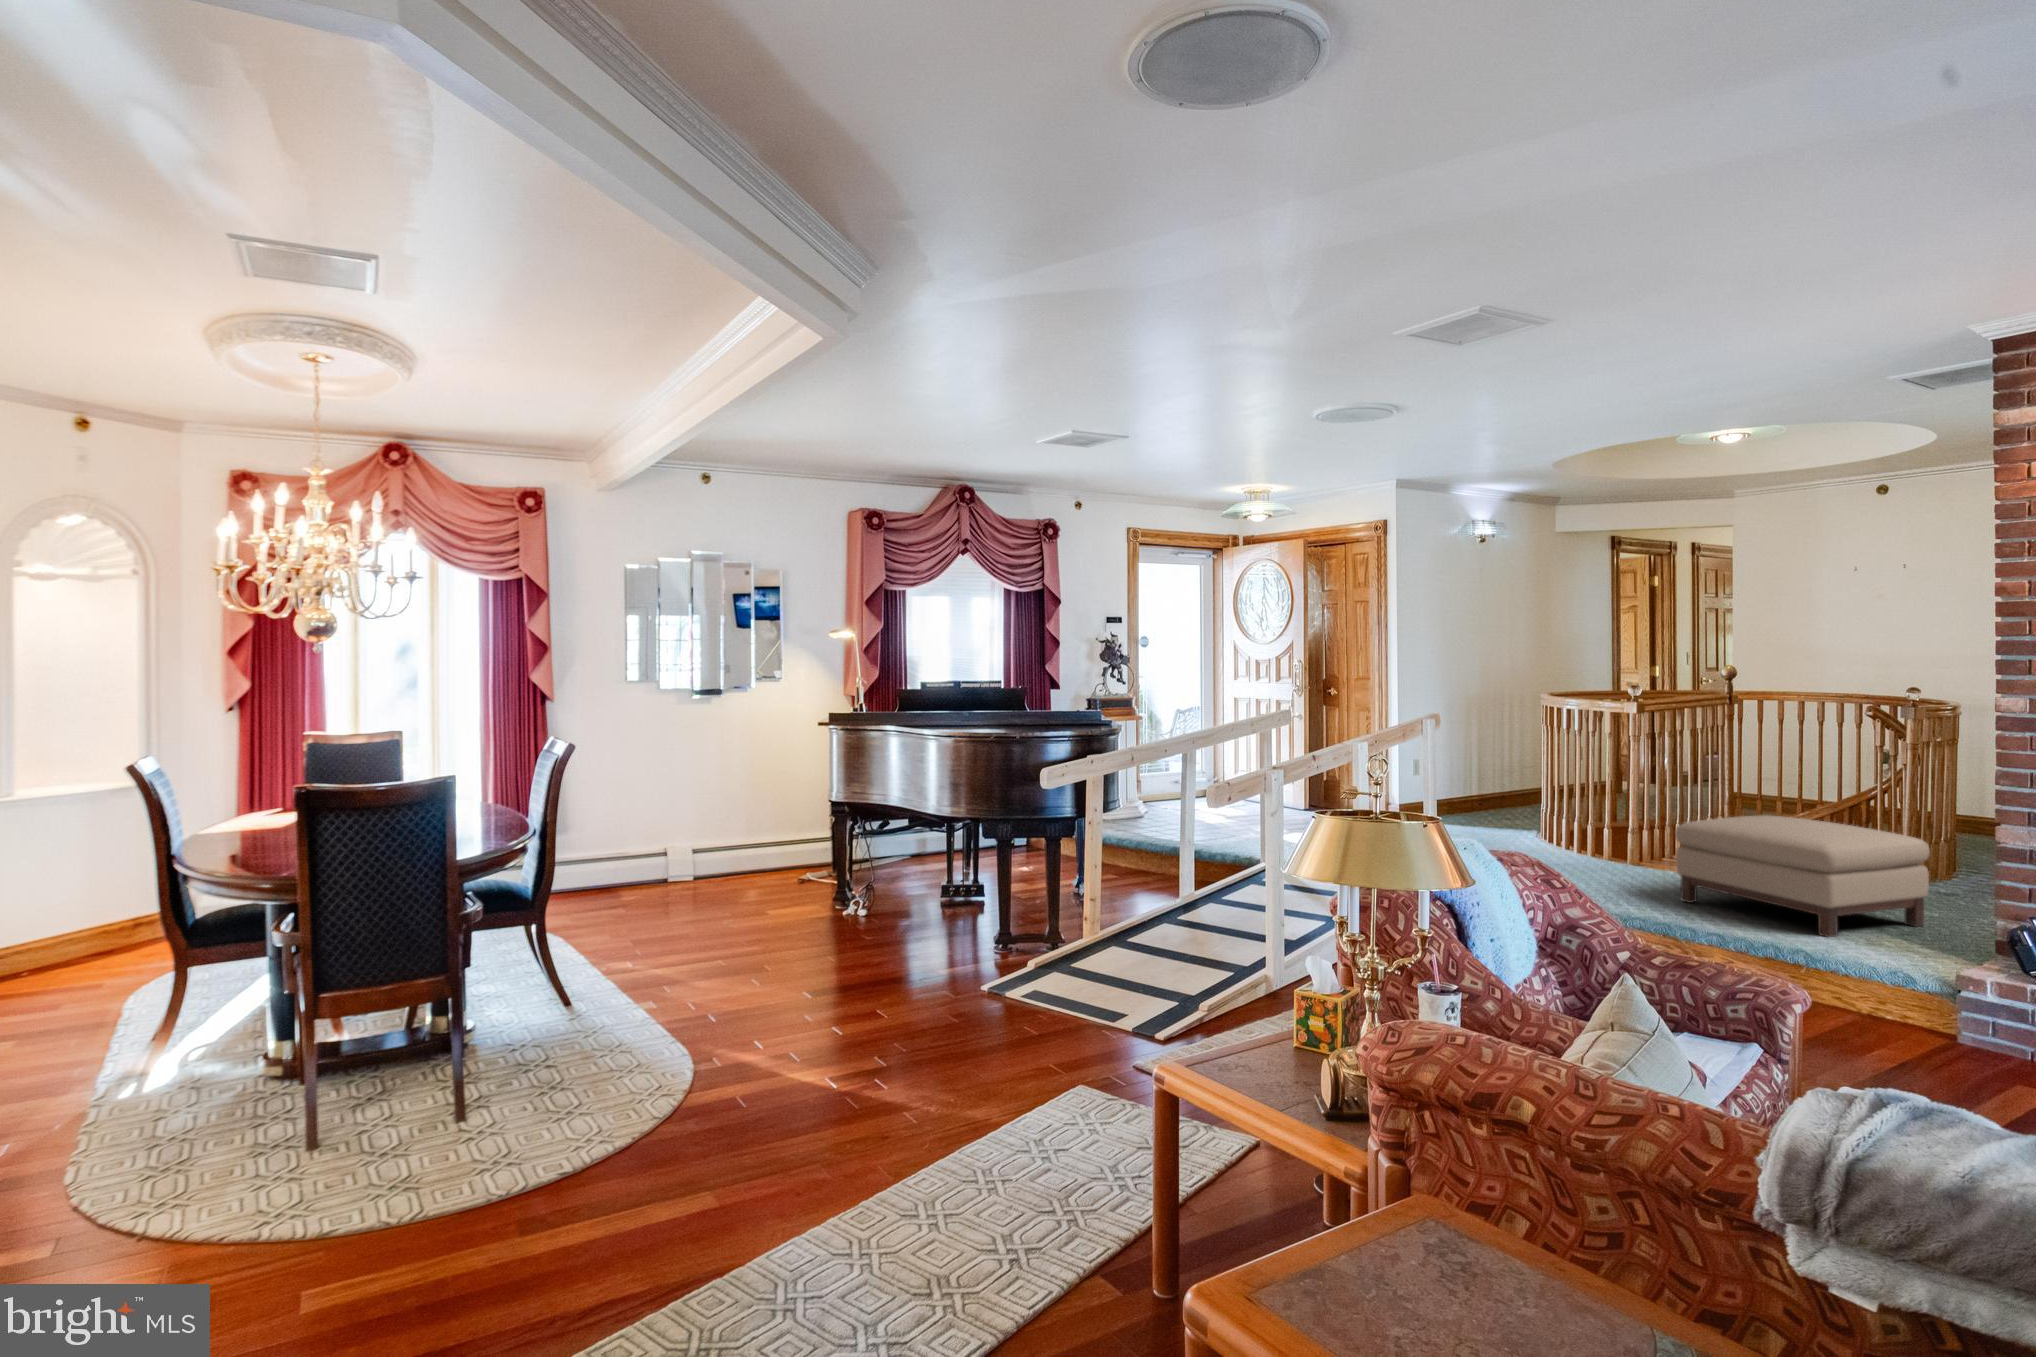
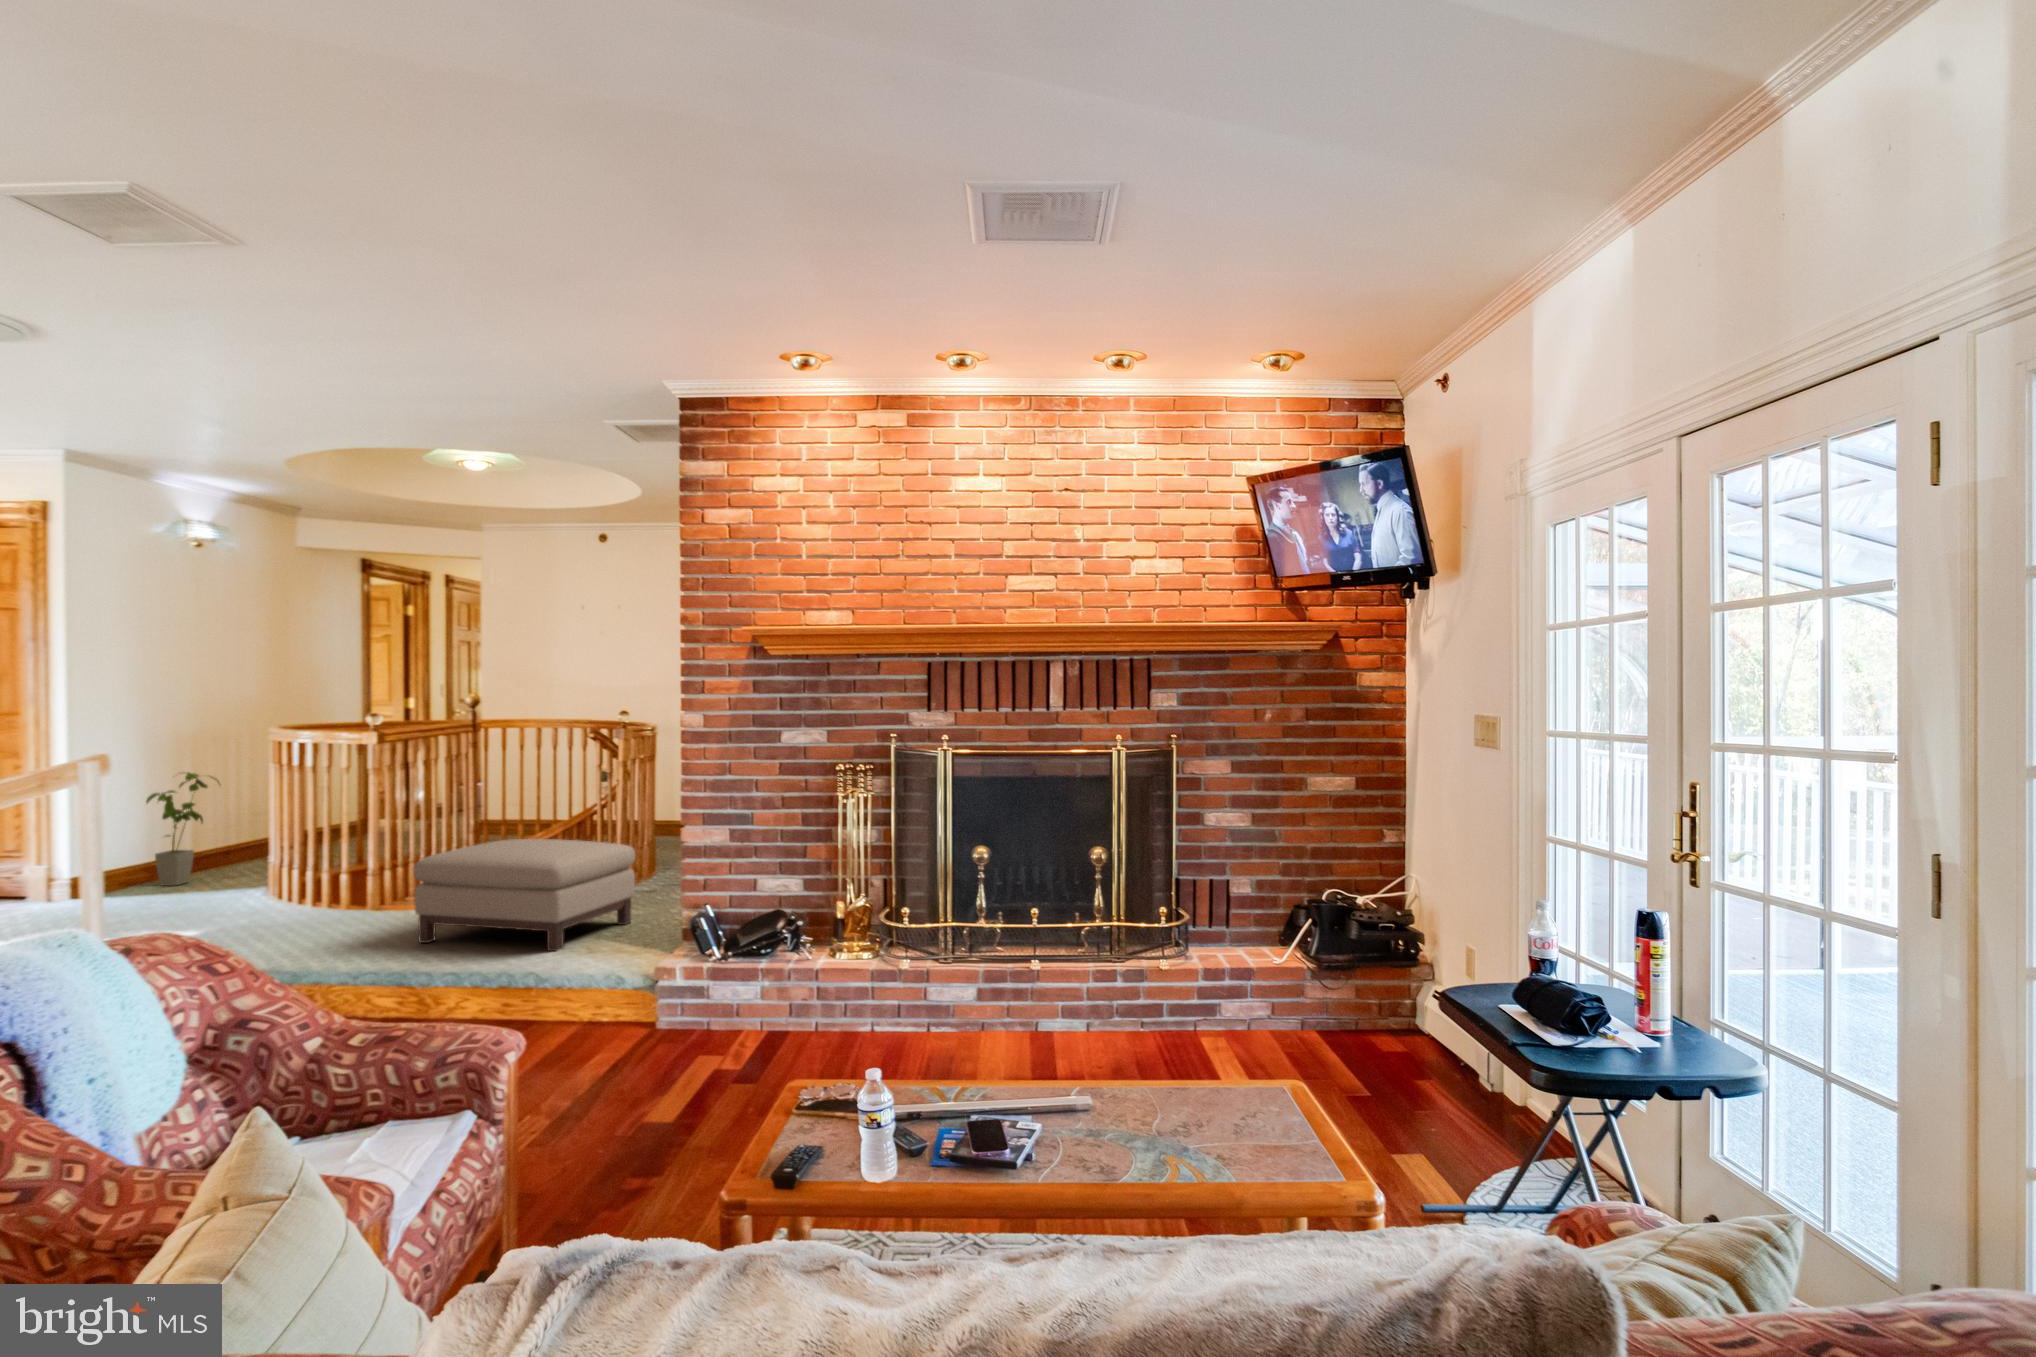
house plant: none [1453,728,1504,819] -> present [146,772,219,886]

